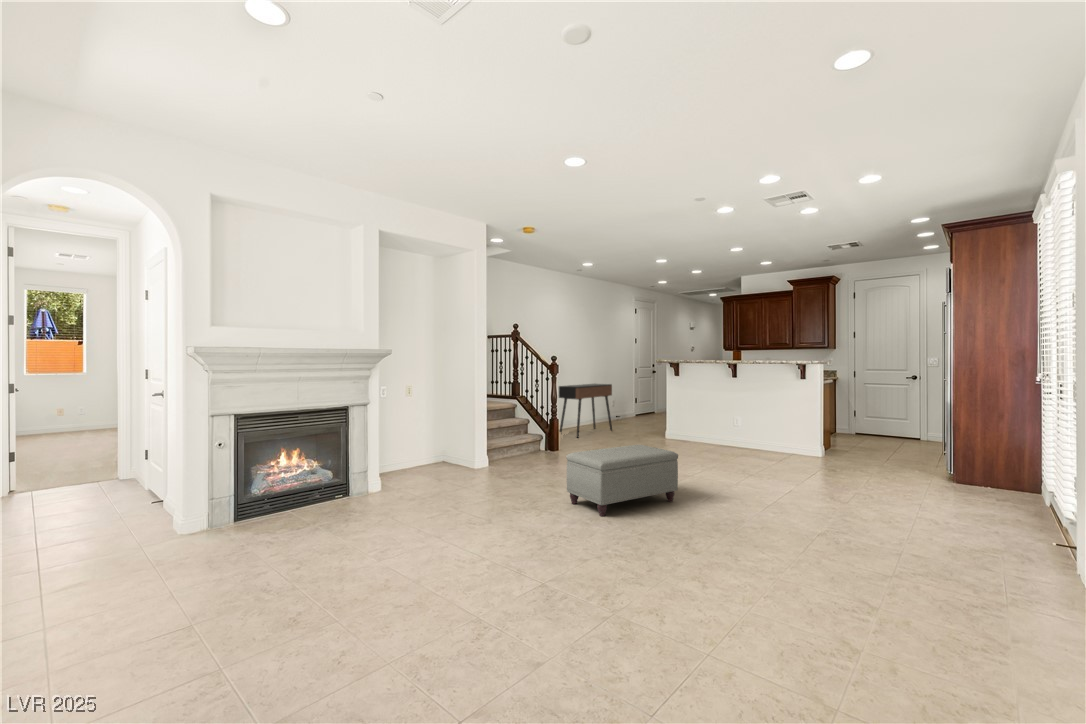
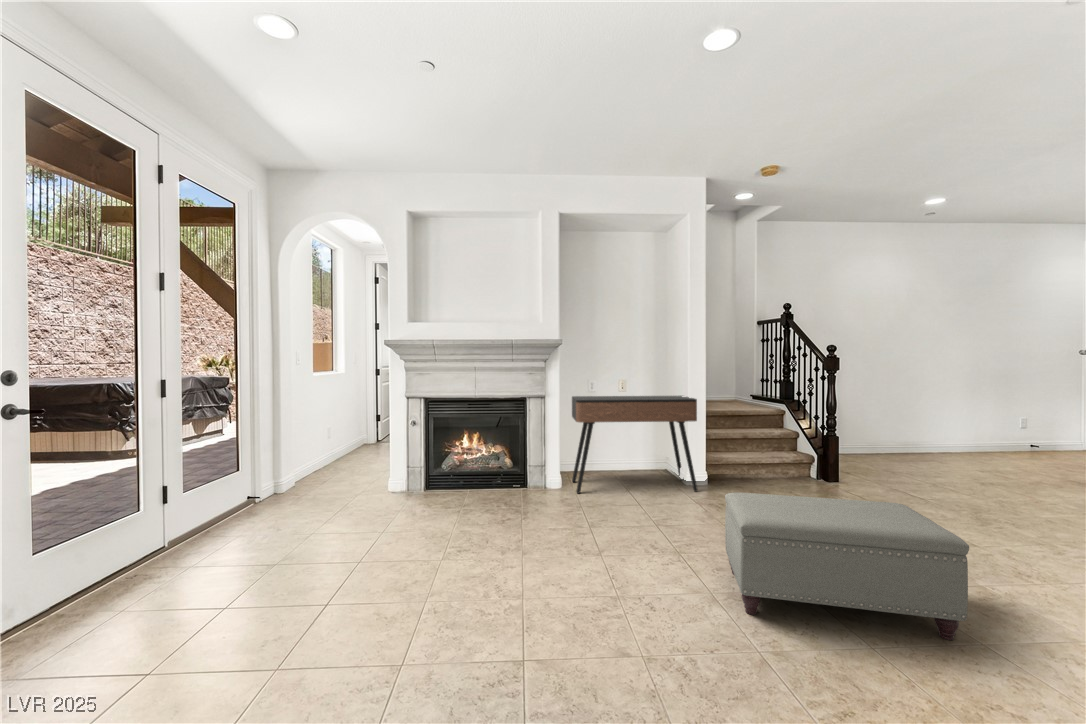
console table: present [559,384,612,438] -> present [572,396,698,493]

